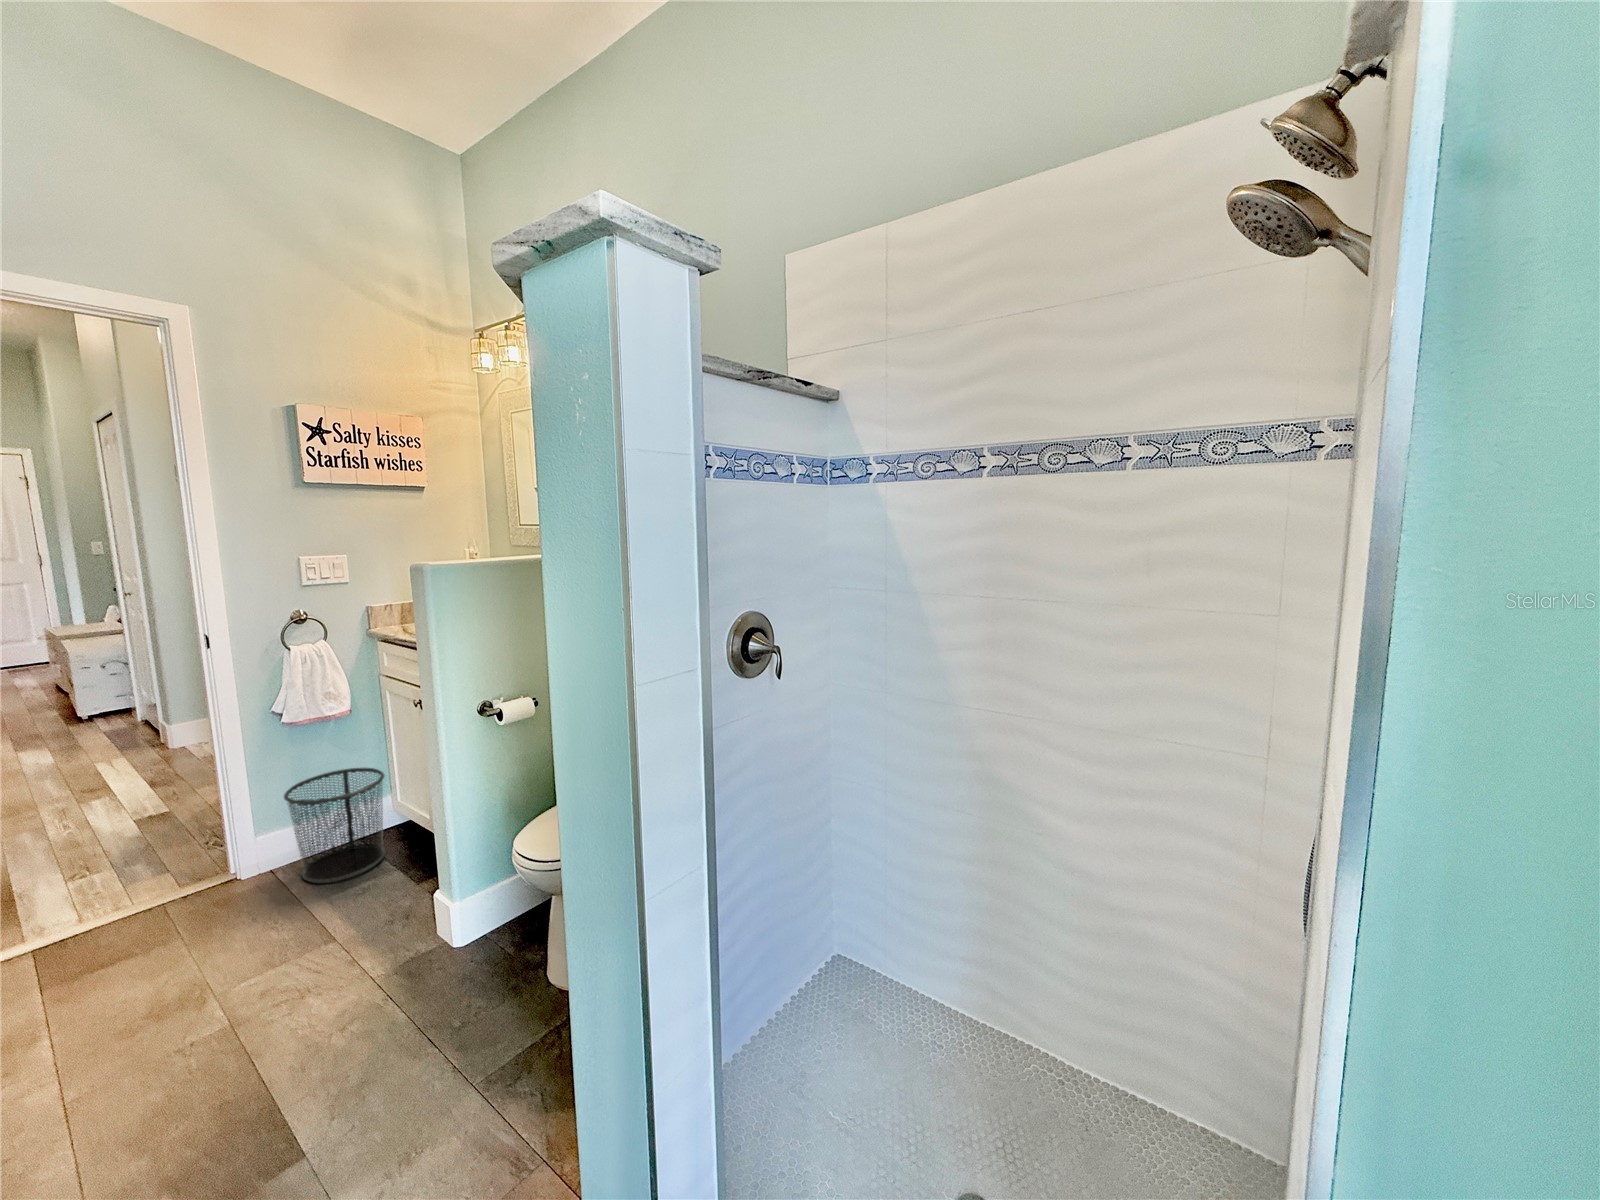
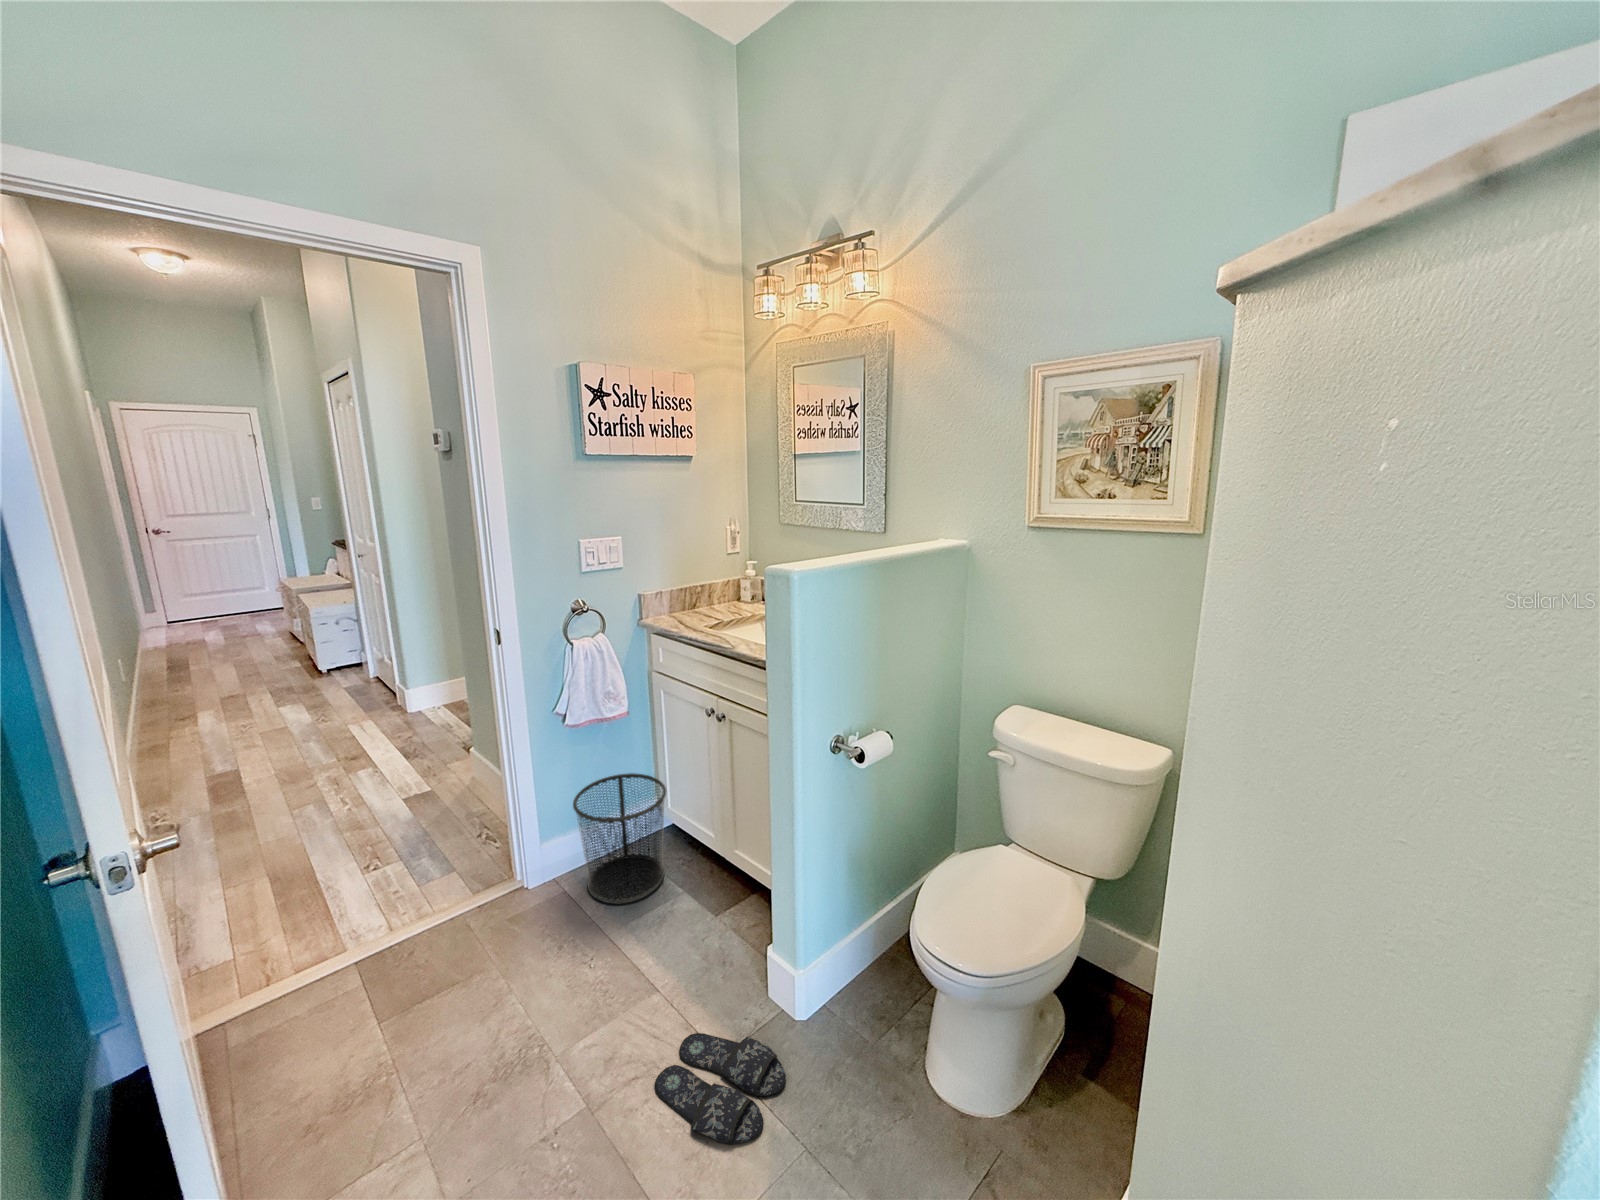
slippers: none [299,961,426,1035] -> present [654,1033,786,1145]

